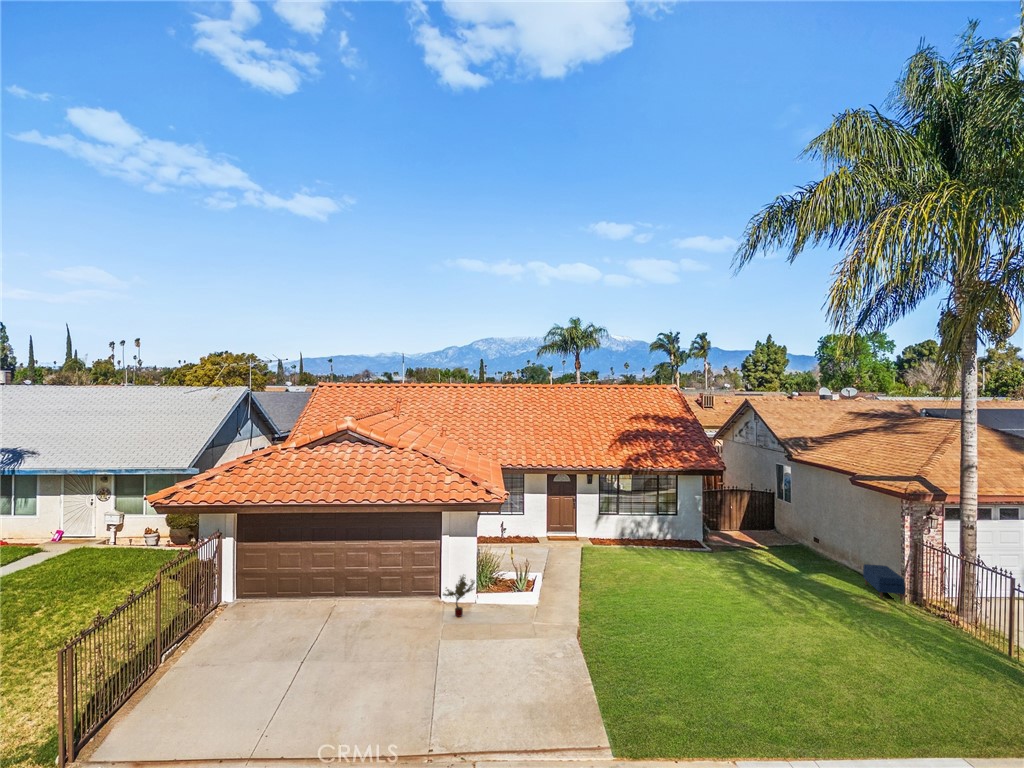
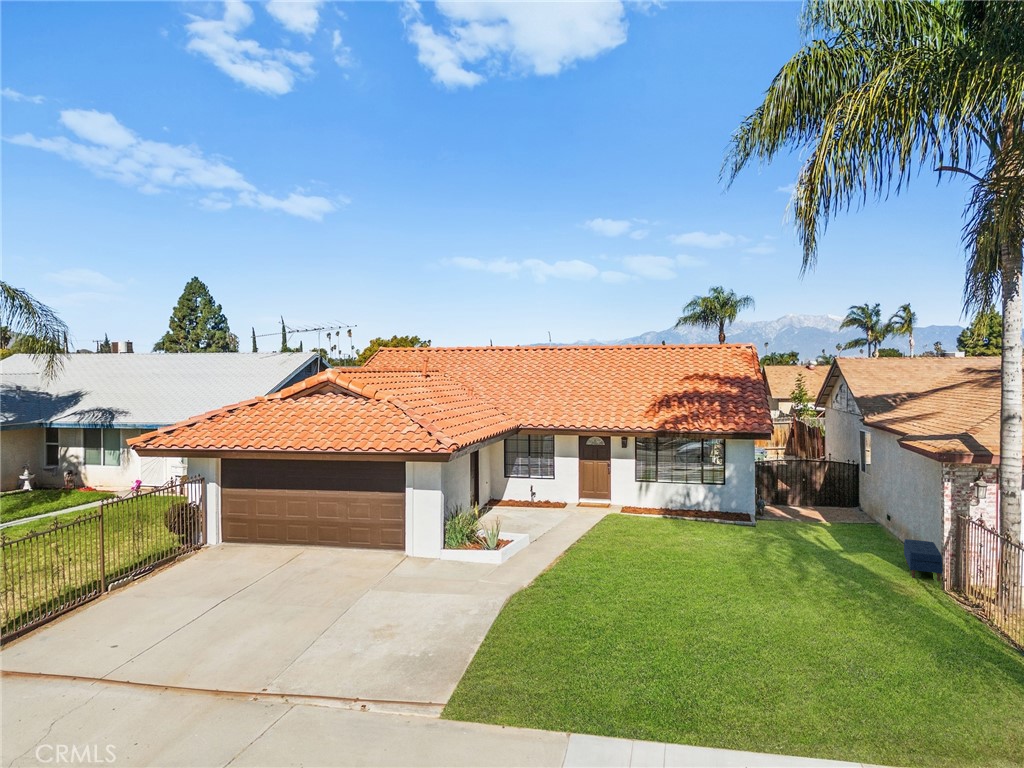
potted tree: present [443,576,475,617] -> none [418,523,450,564]

